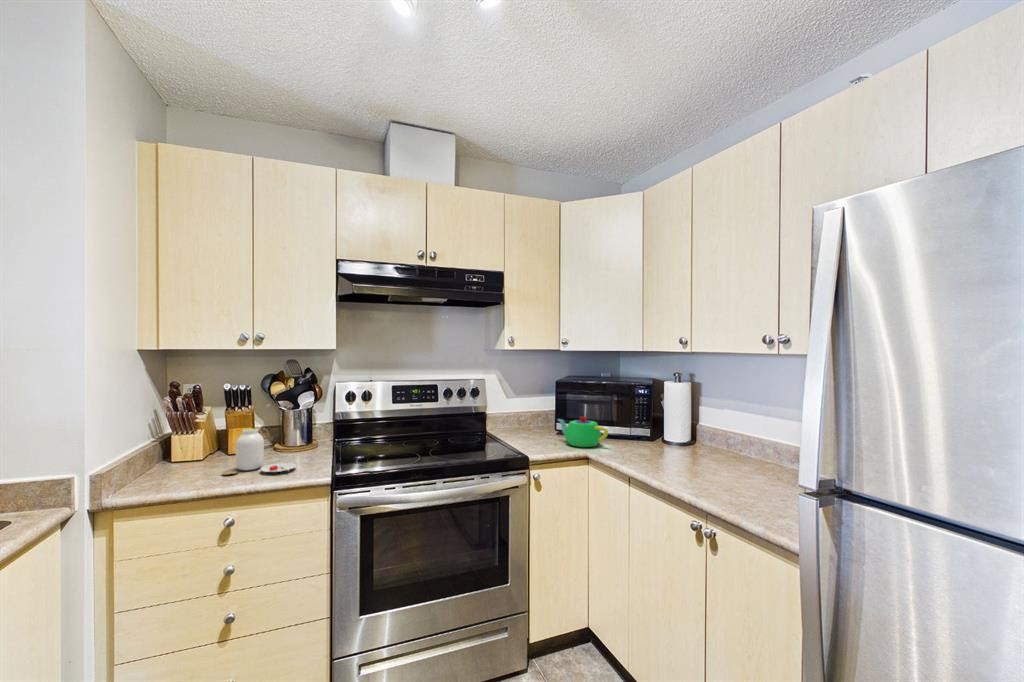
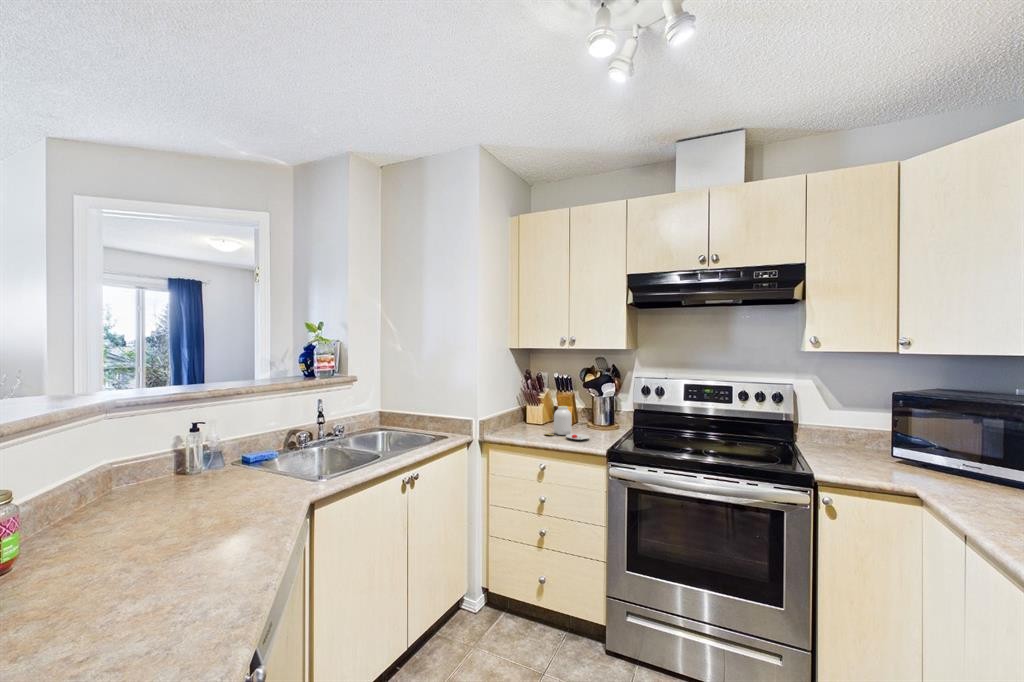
teapot: present [558,417,608,447] -> none [884,441,963,484]

